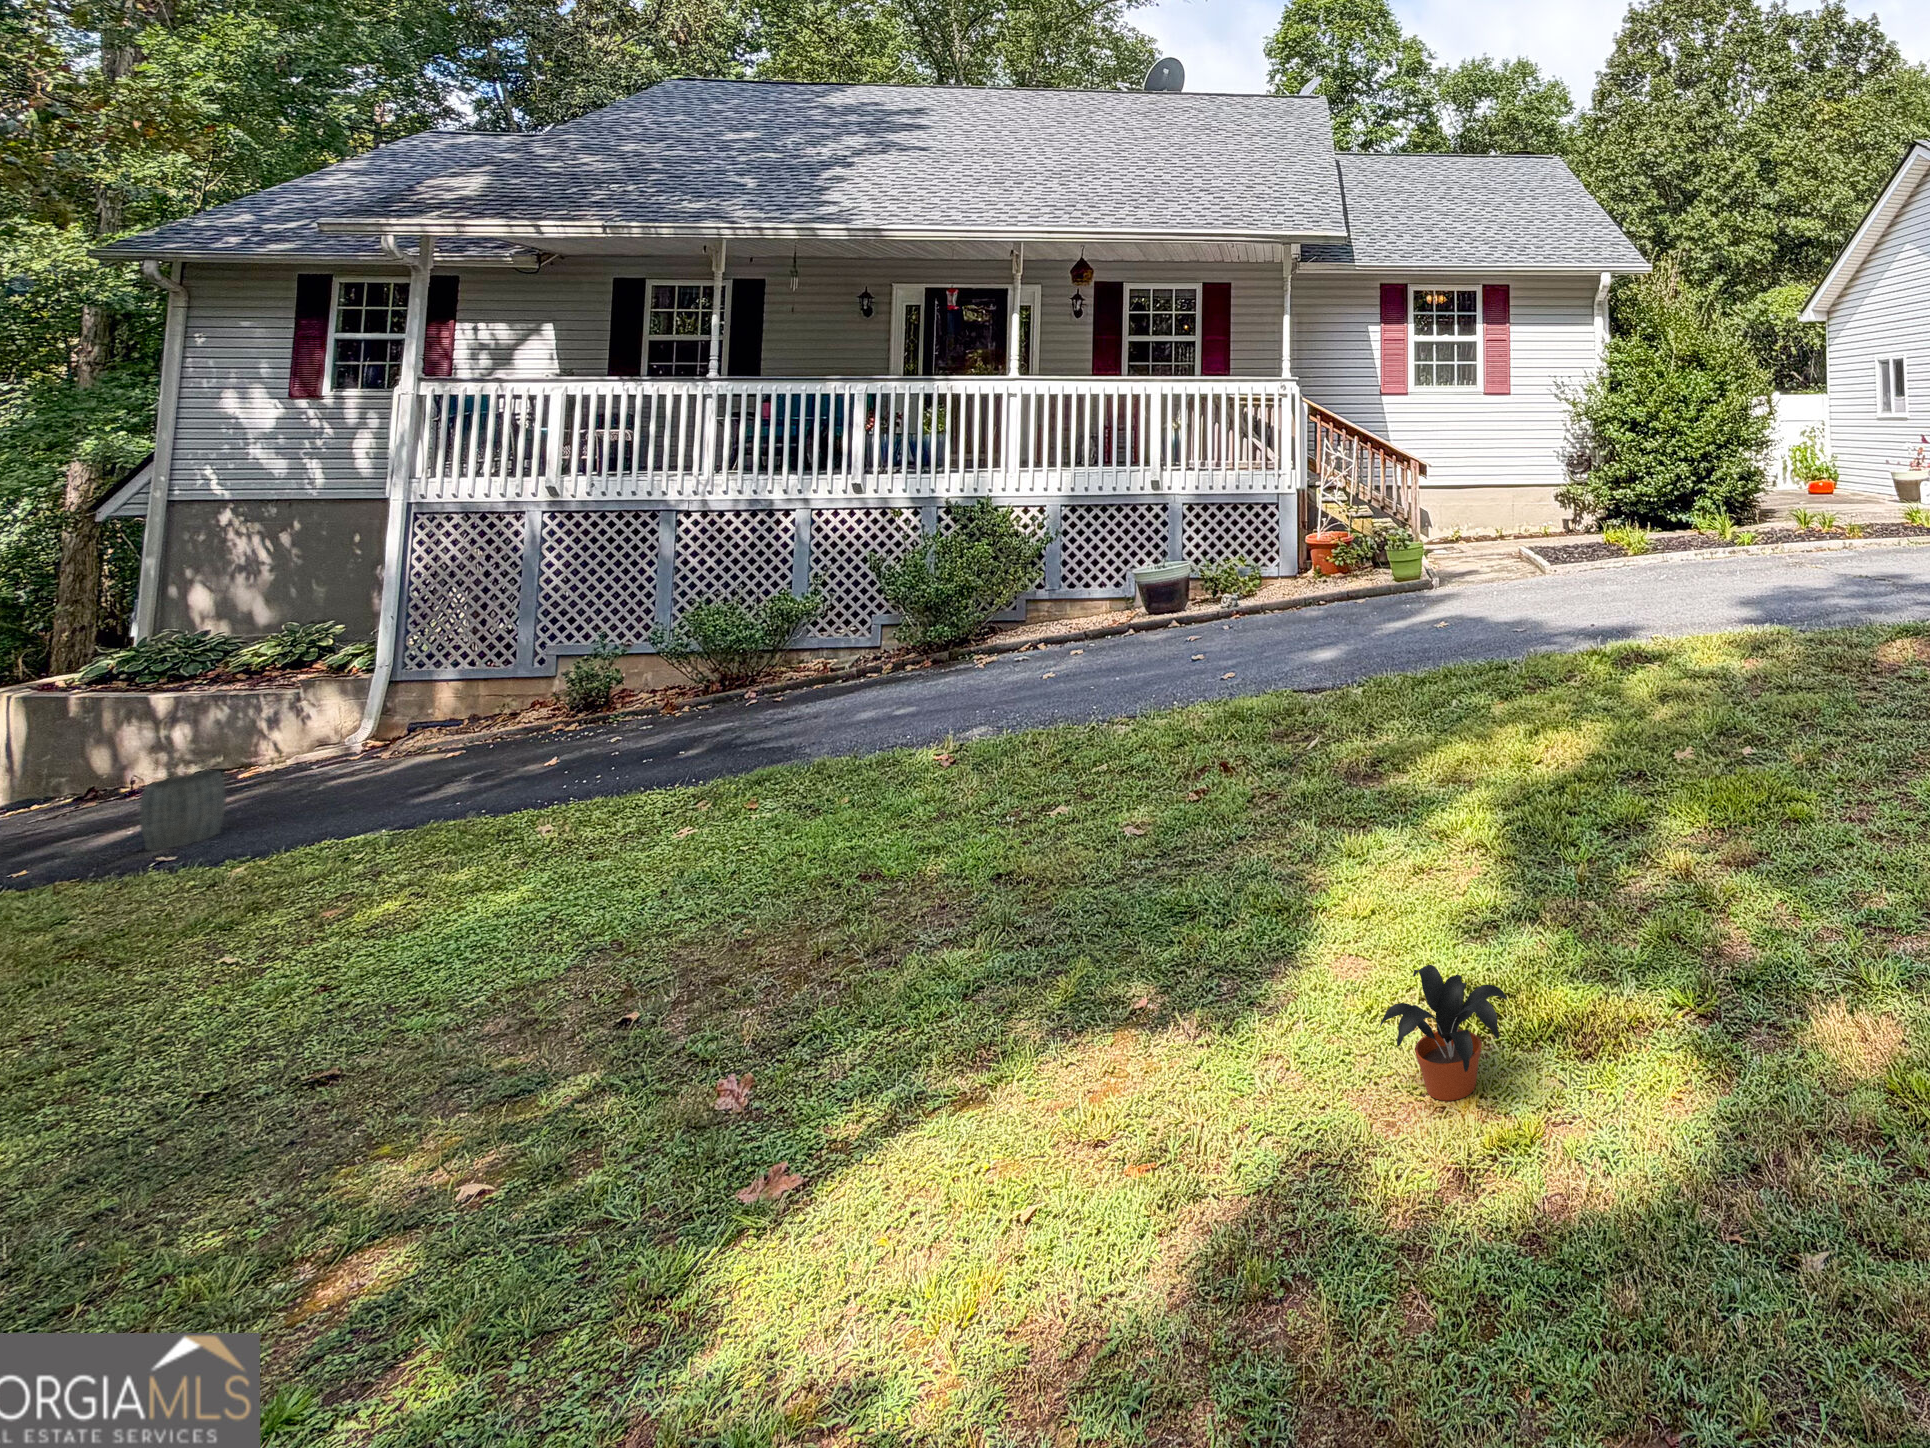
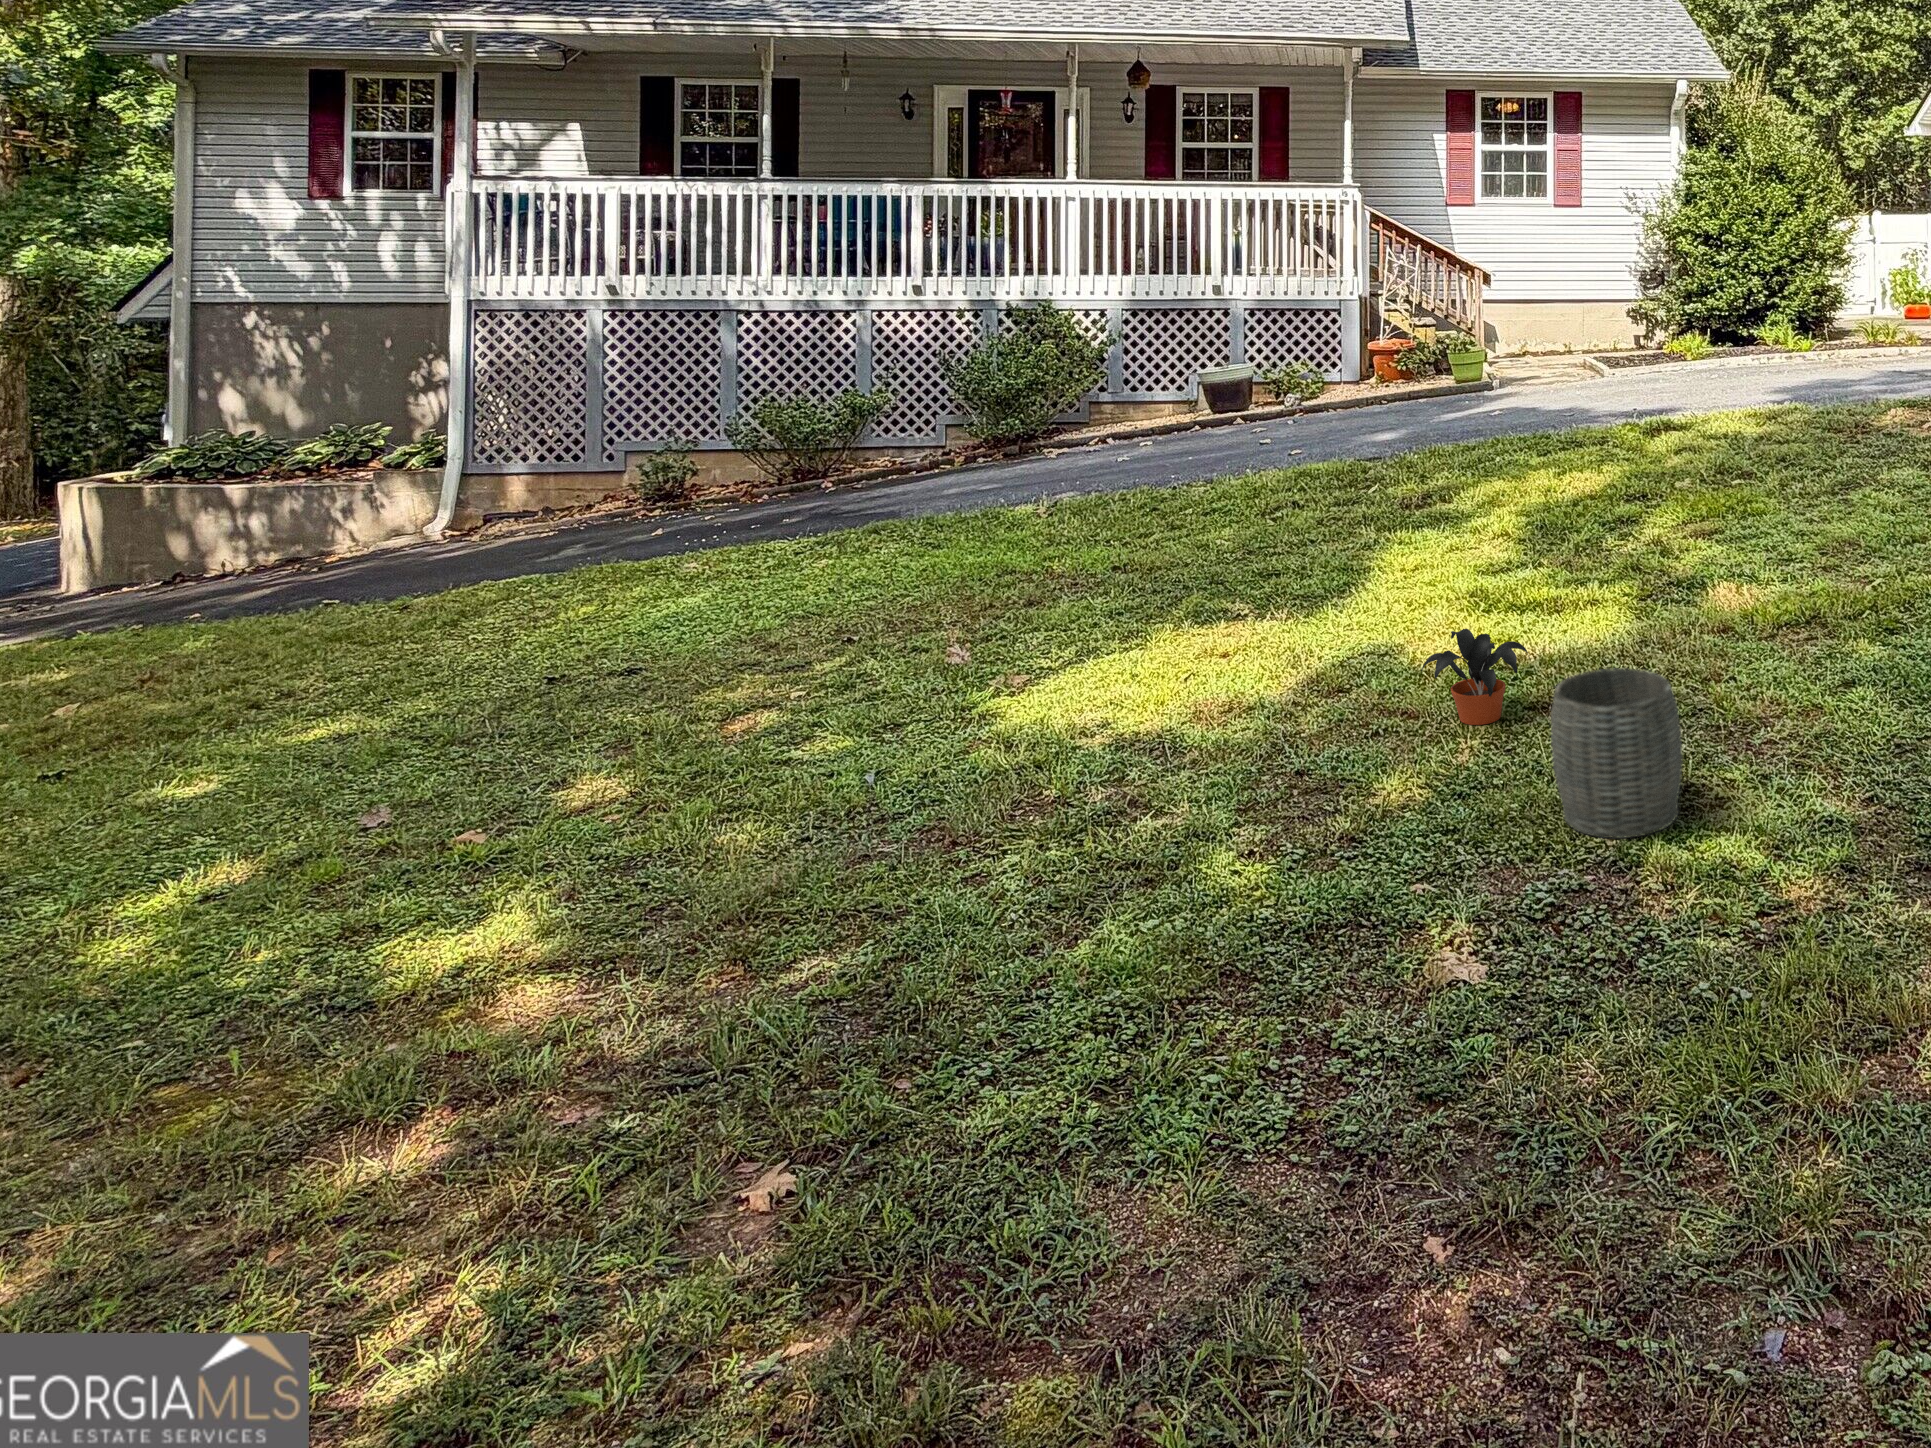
woven basket: present [140,771,226,851] -> present [1551,668,1683,838]

